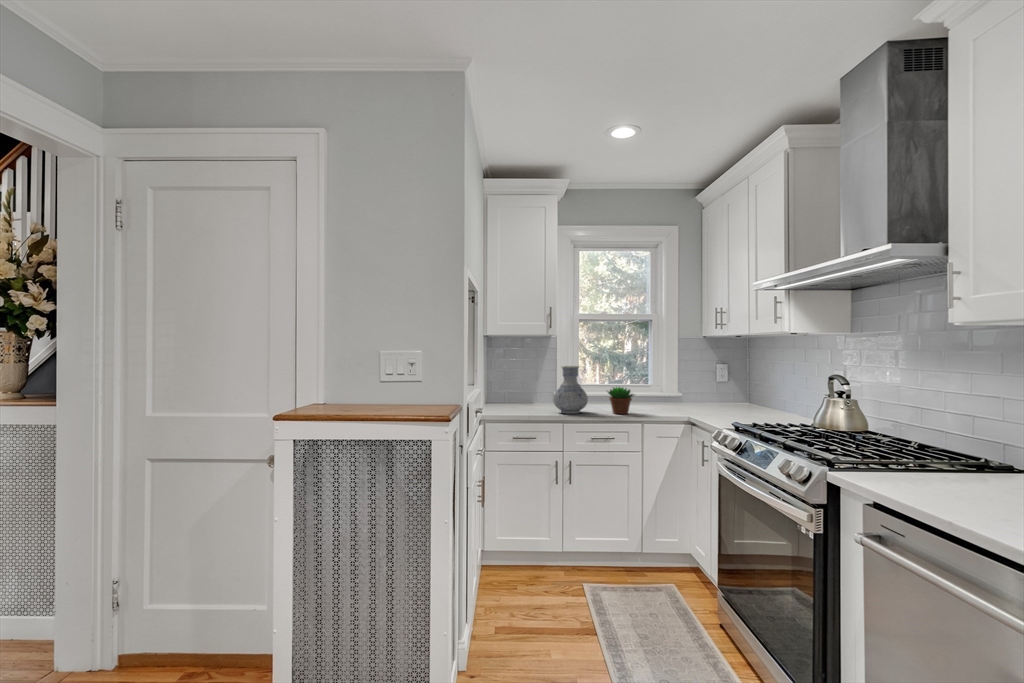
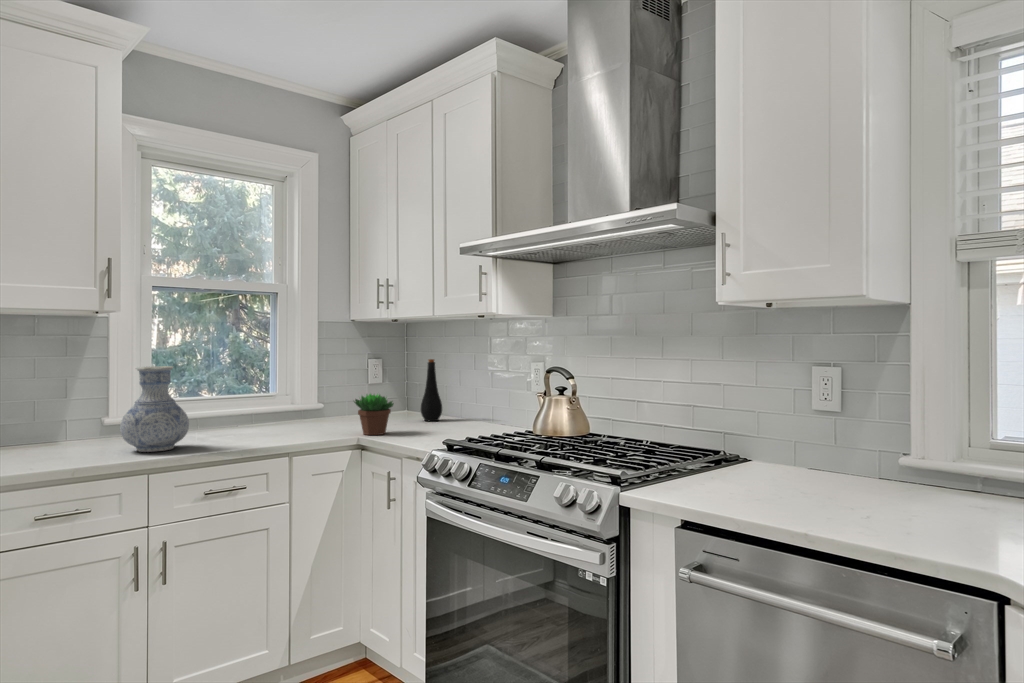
bottle: none [750,365,768,412] -> present [421,359,442,421]
succulent plant: present [608,387,634,414] -> present [354,394,394,435]

